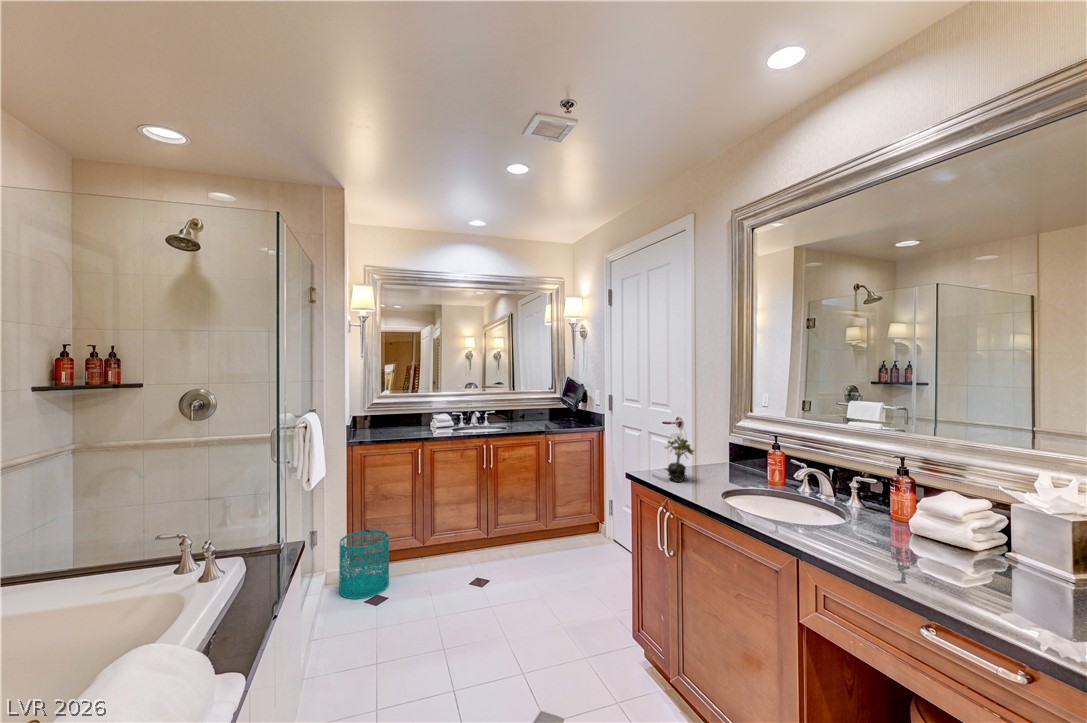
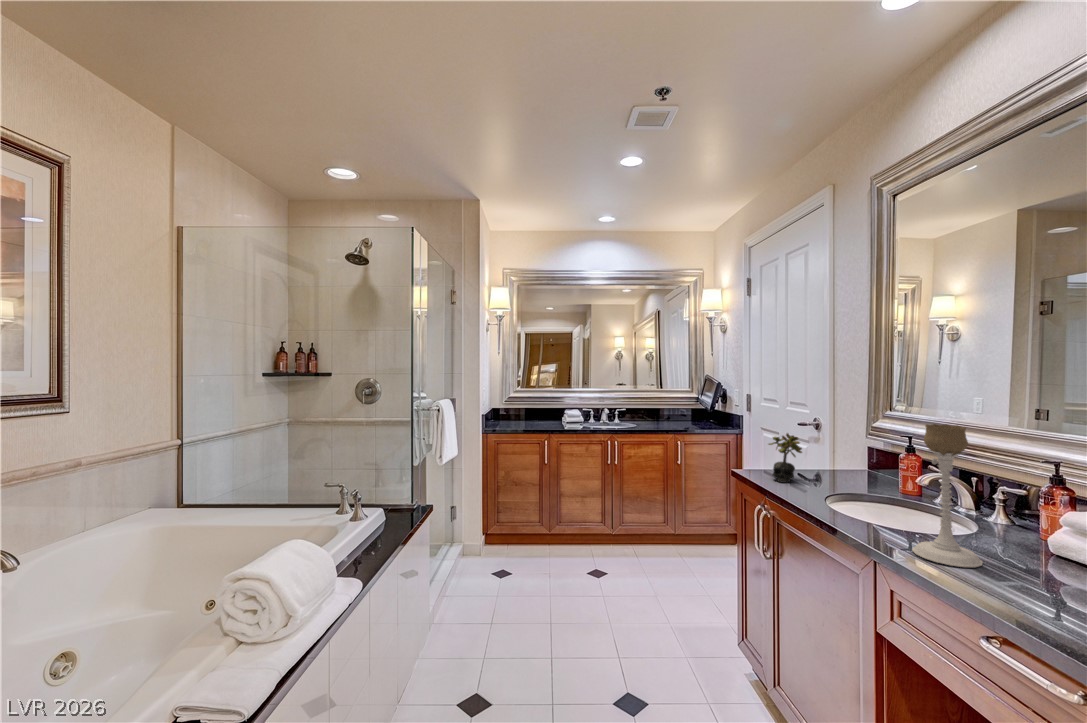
candle holder: none [825,435,880,555] -> present [912,424,982,567]
wastebasket: present [339,530,389,599] -> none [472,511,515,570]

